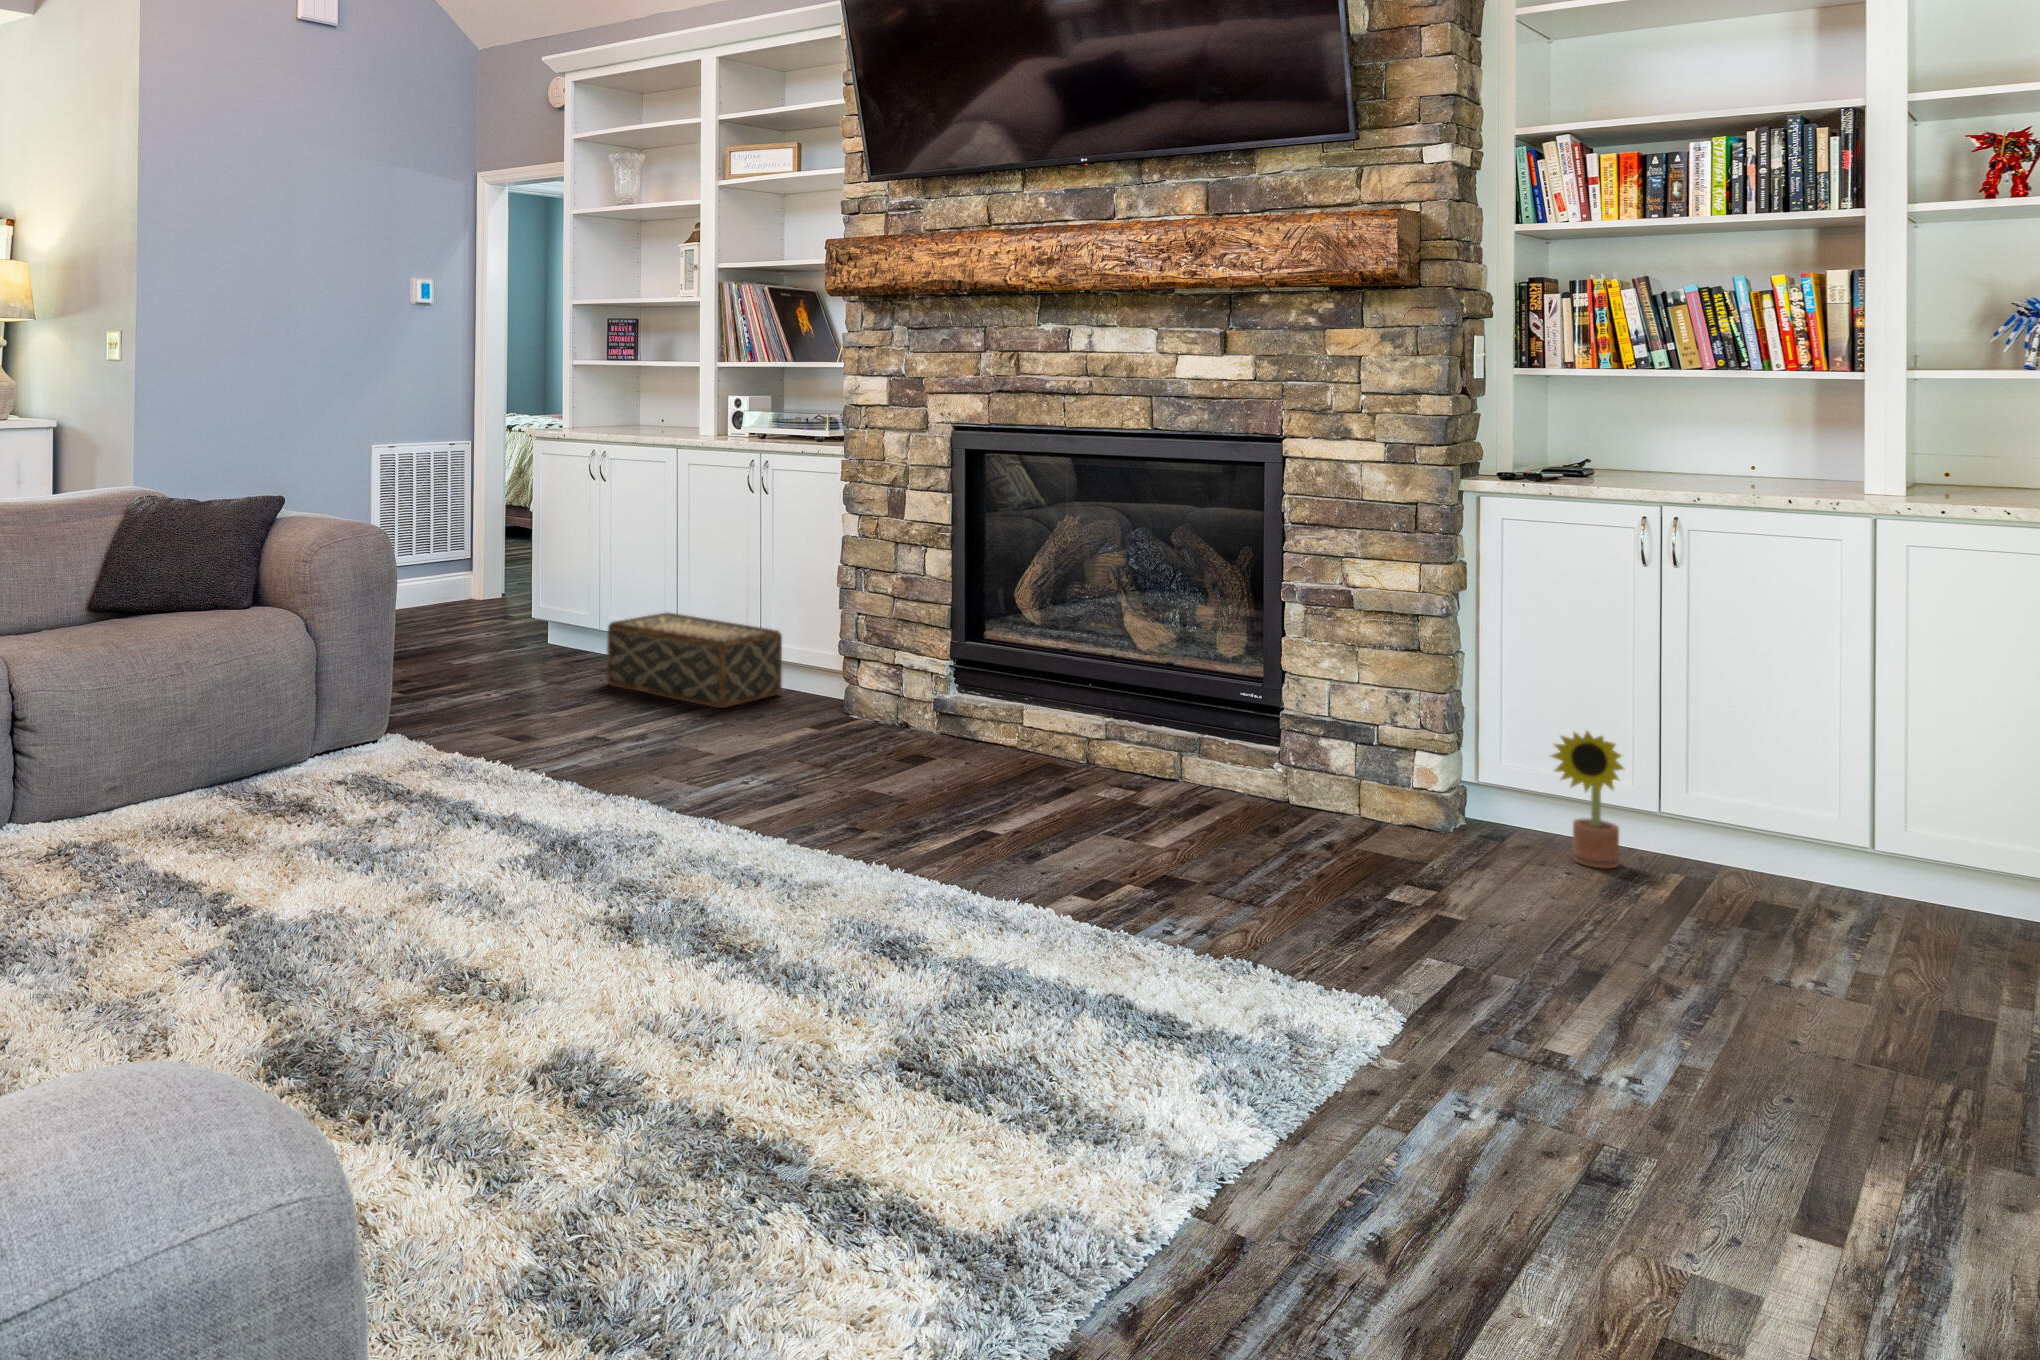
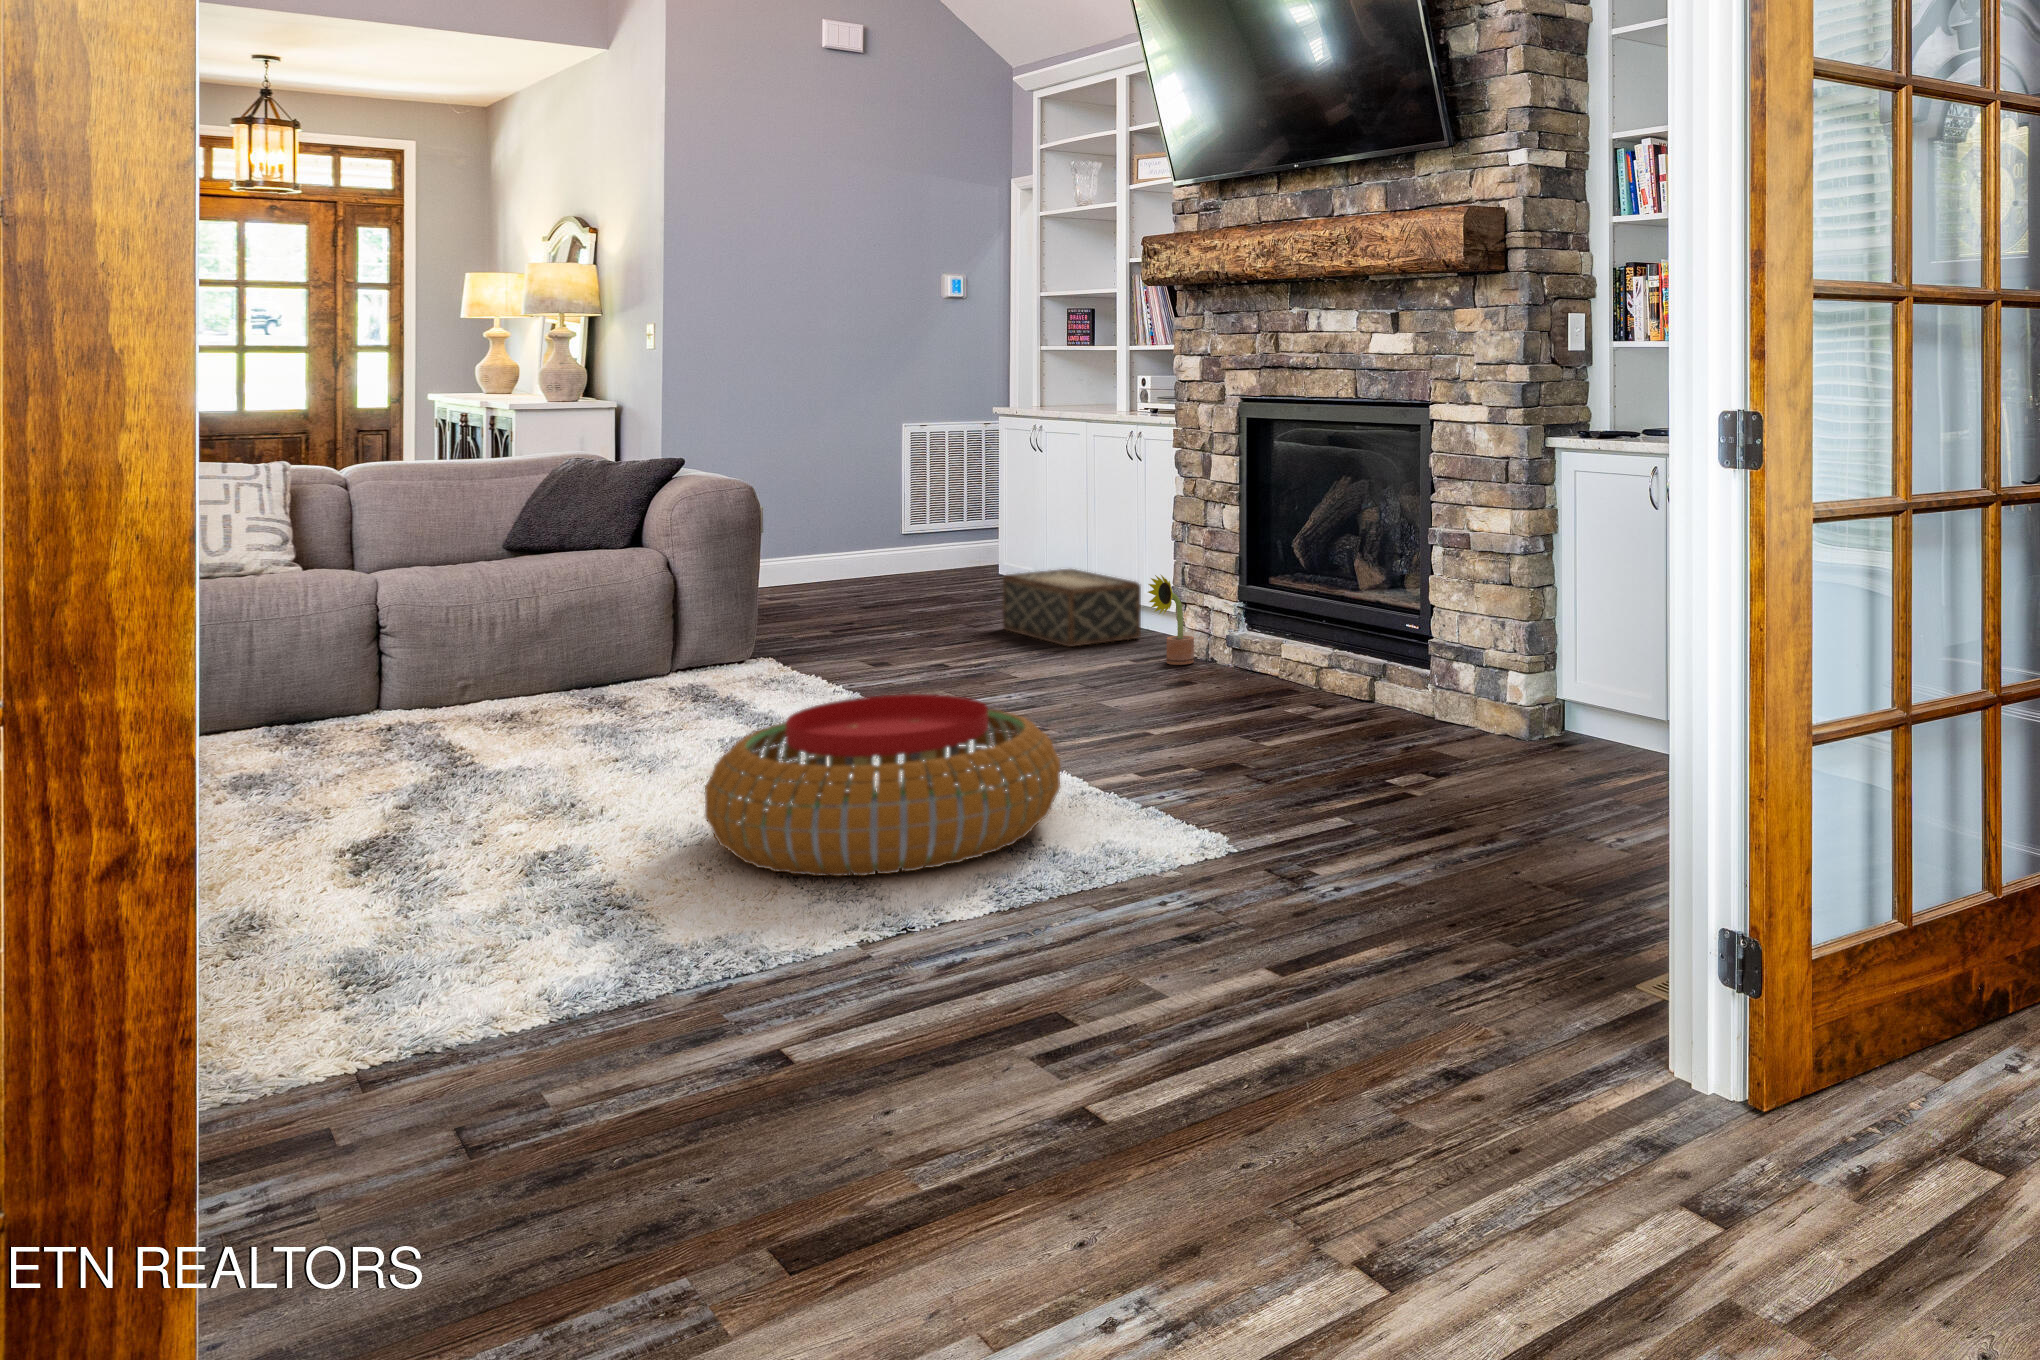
decorative plant: present [1552,731,1624,868] -> present [1148,575,1194,665]
pouf: none [744,830,1198,1122] -> present [704,694,1061,876]

